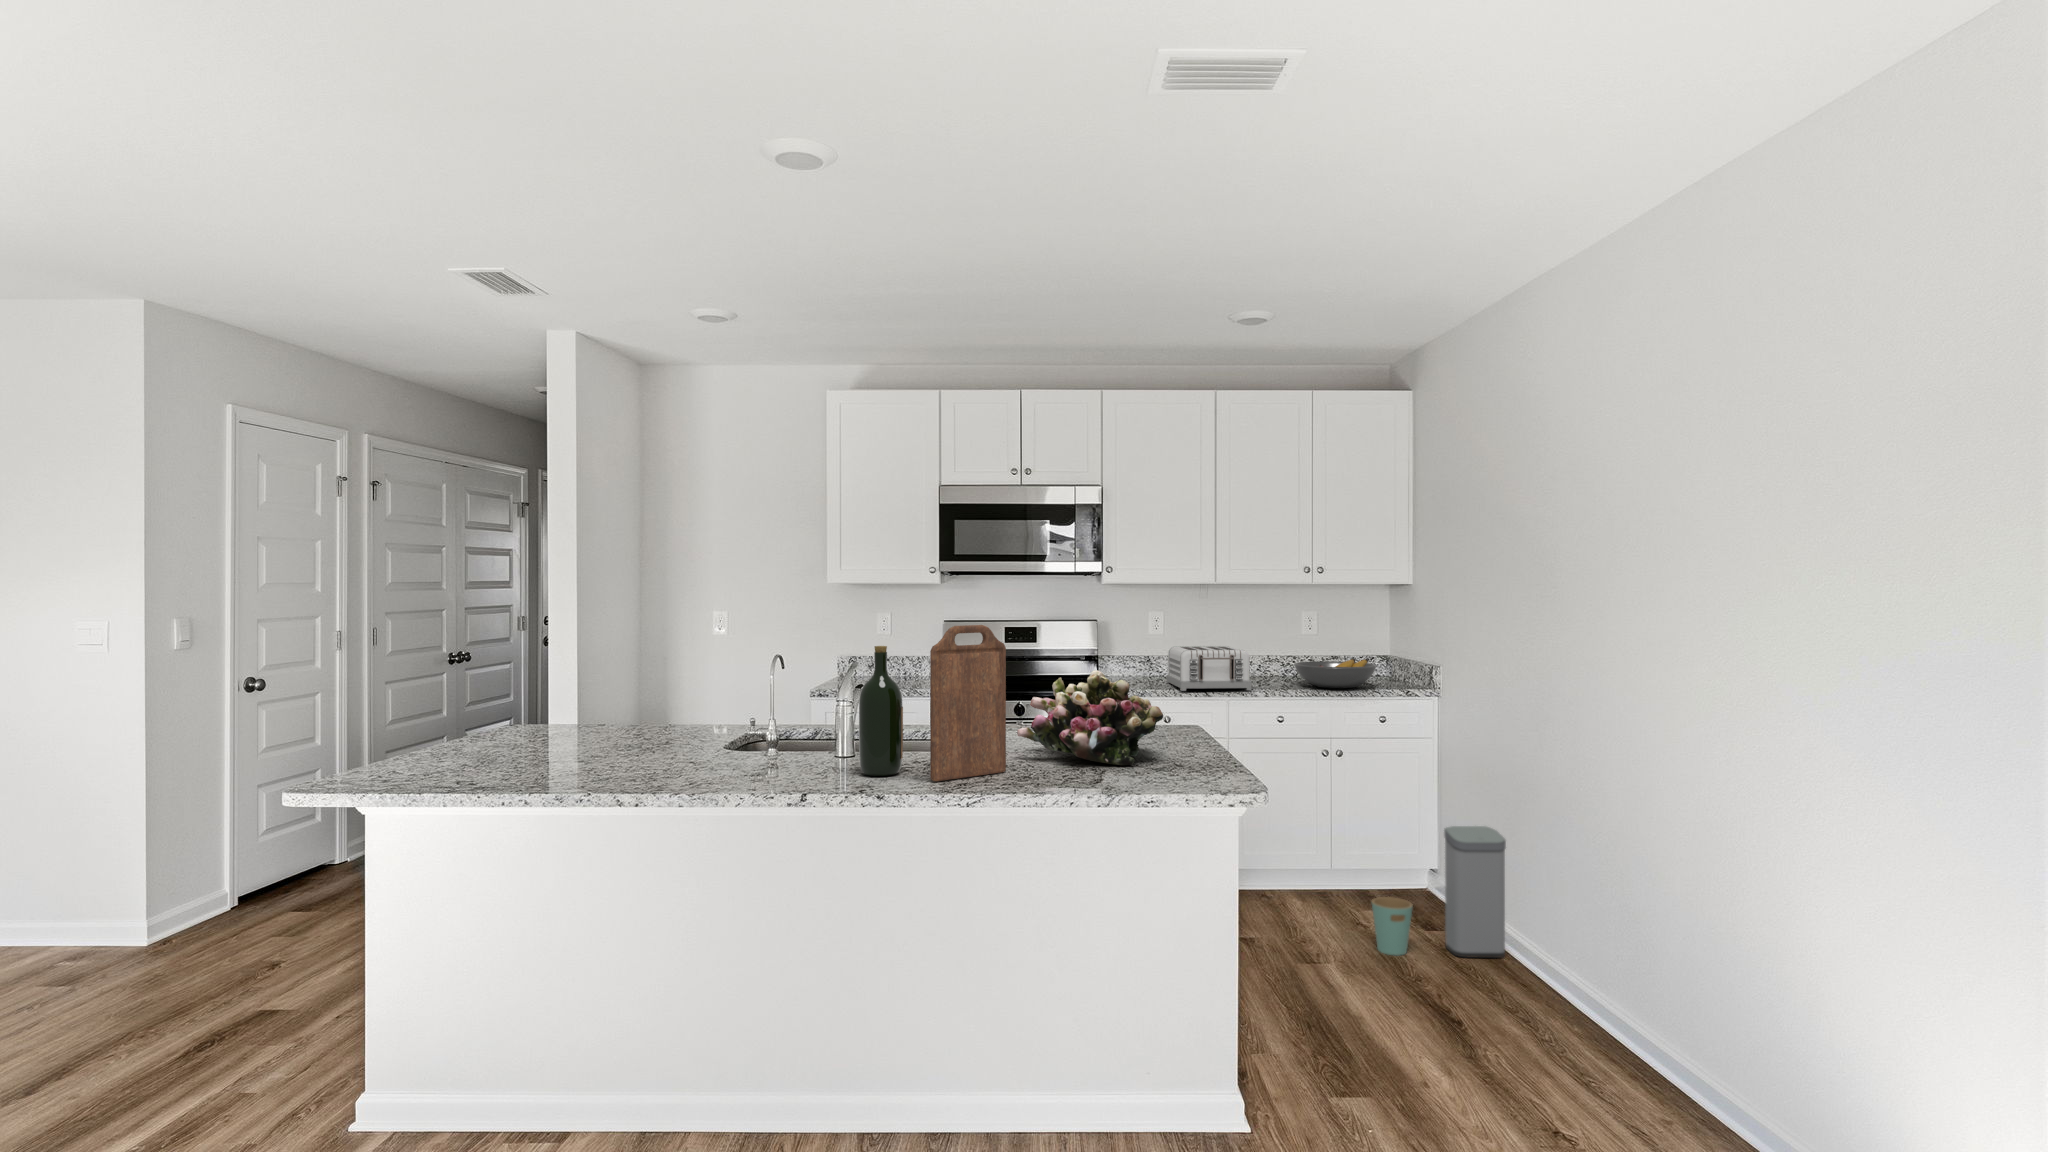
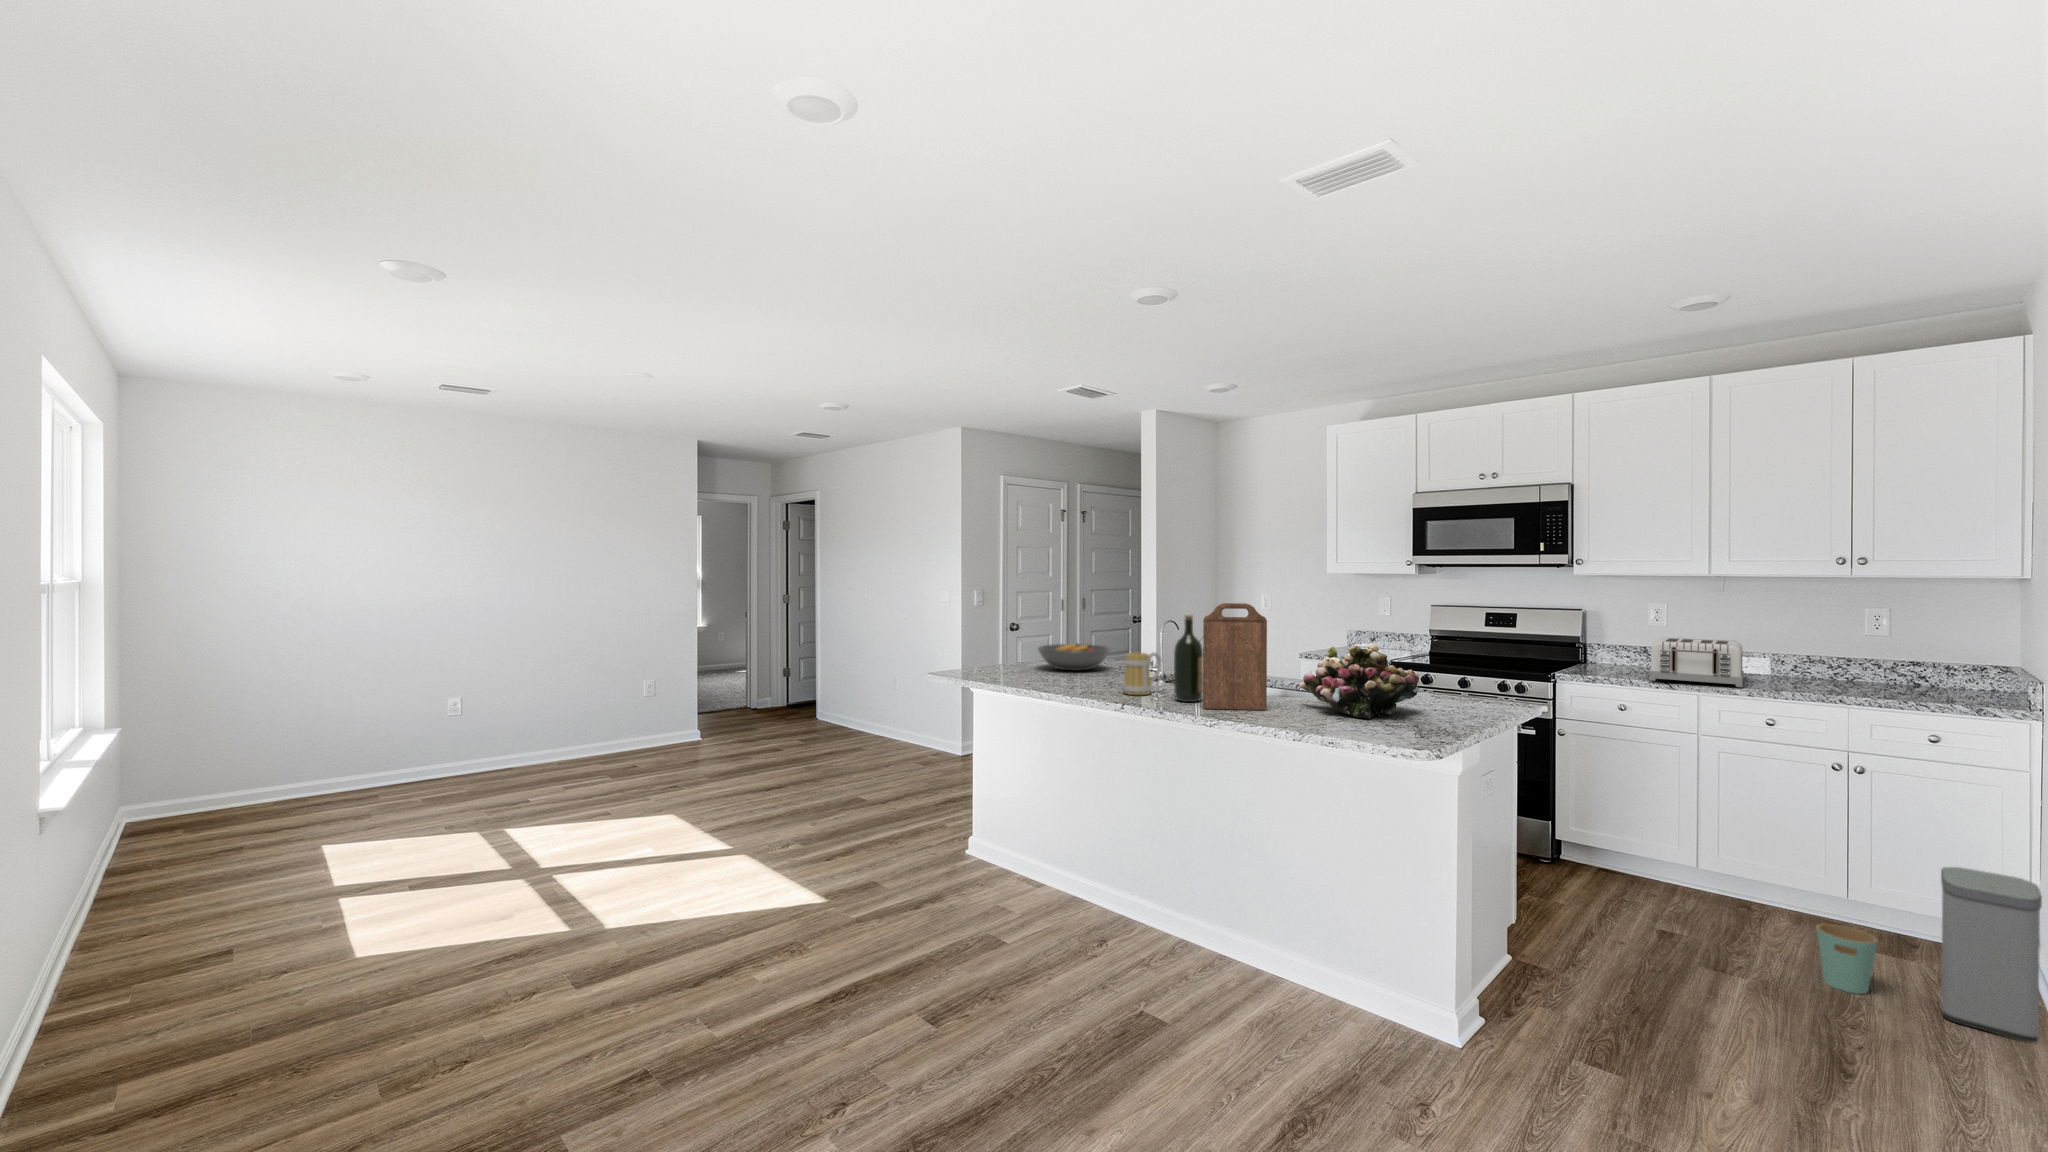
fruit bowl: present [1294,659,1377,688] -> present [1038,644,1110,671]
mug: none [762,706,811,777] -> present [1123,652,1162,695]

